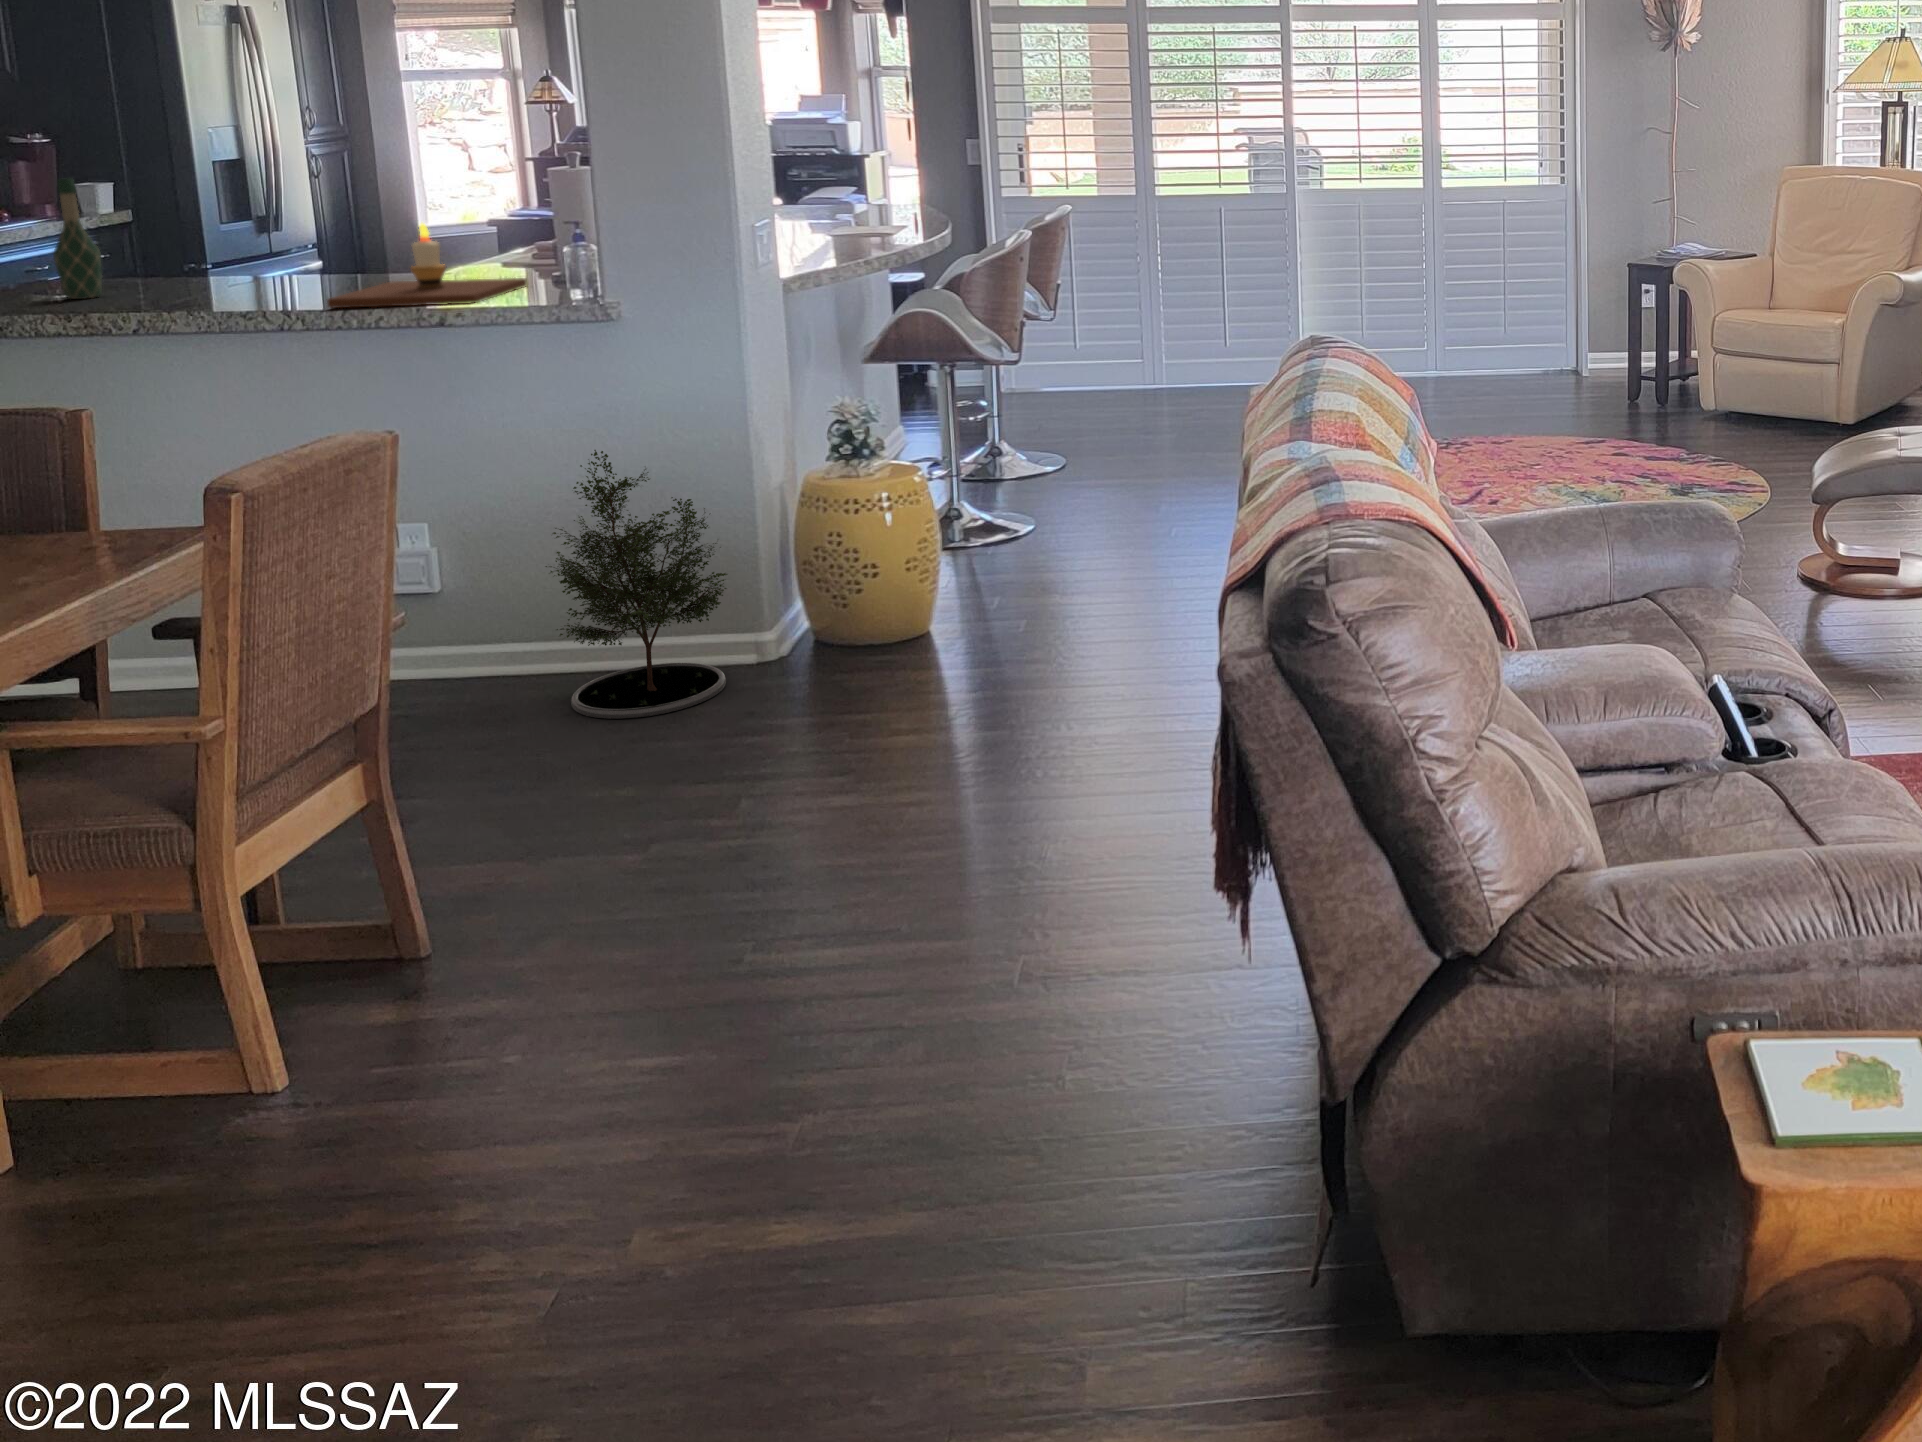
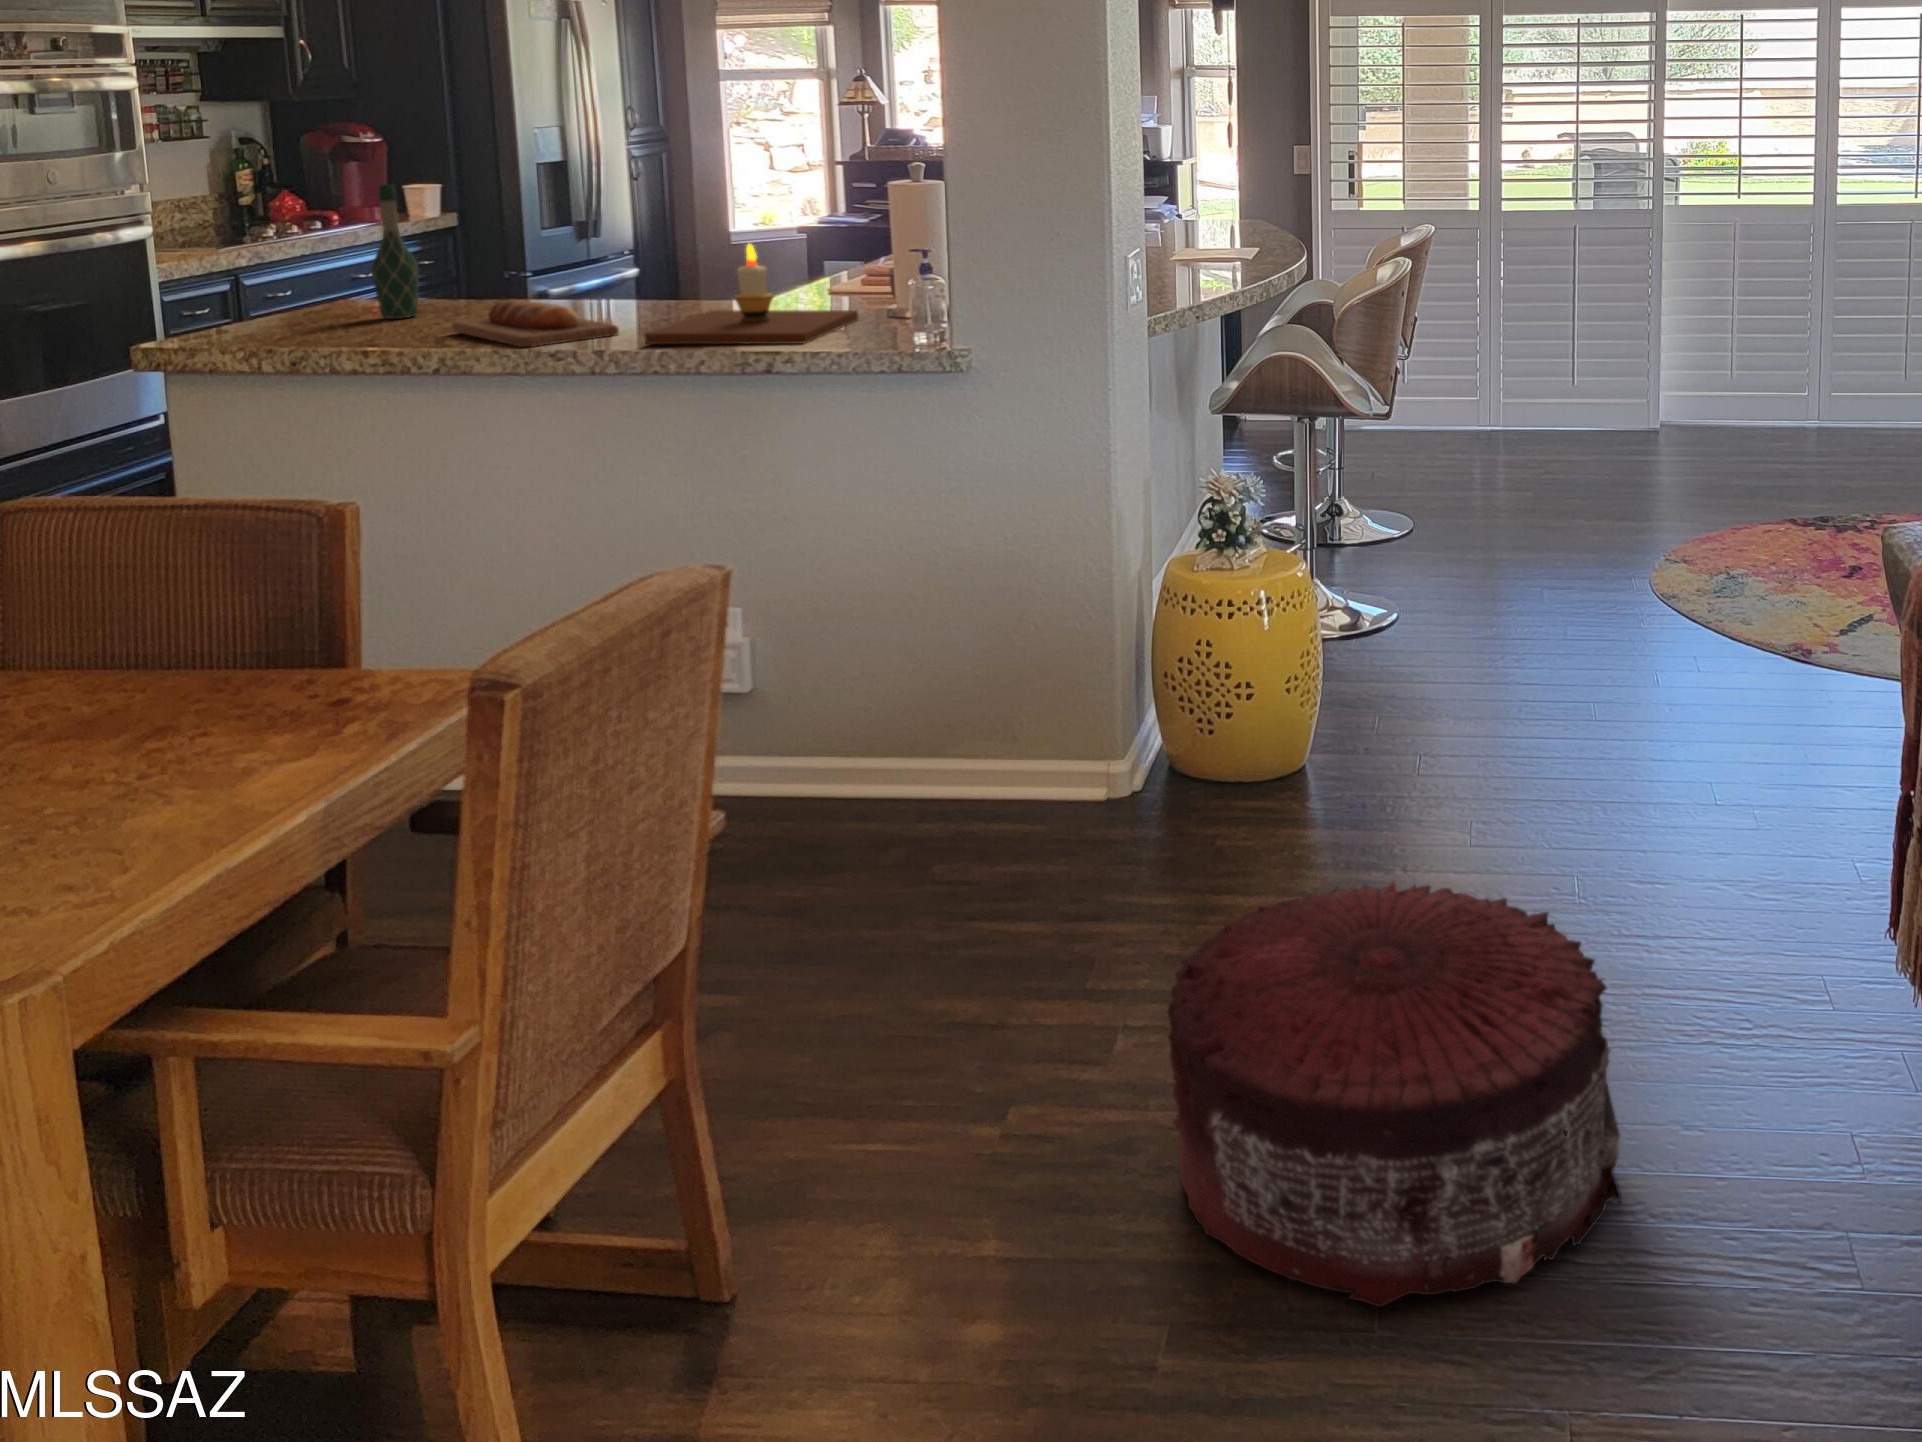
bread loaf: none [140,277,303,314] -> present [452,300,619,347]
potted tree: present [545,450,727,719] -> none [874,533,1083,875]
pouf: none [756,661,1085,913] -> present [1168,882,1621,1307]

